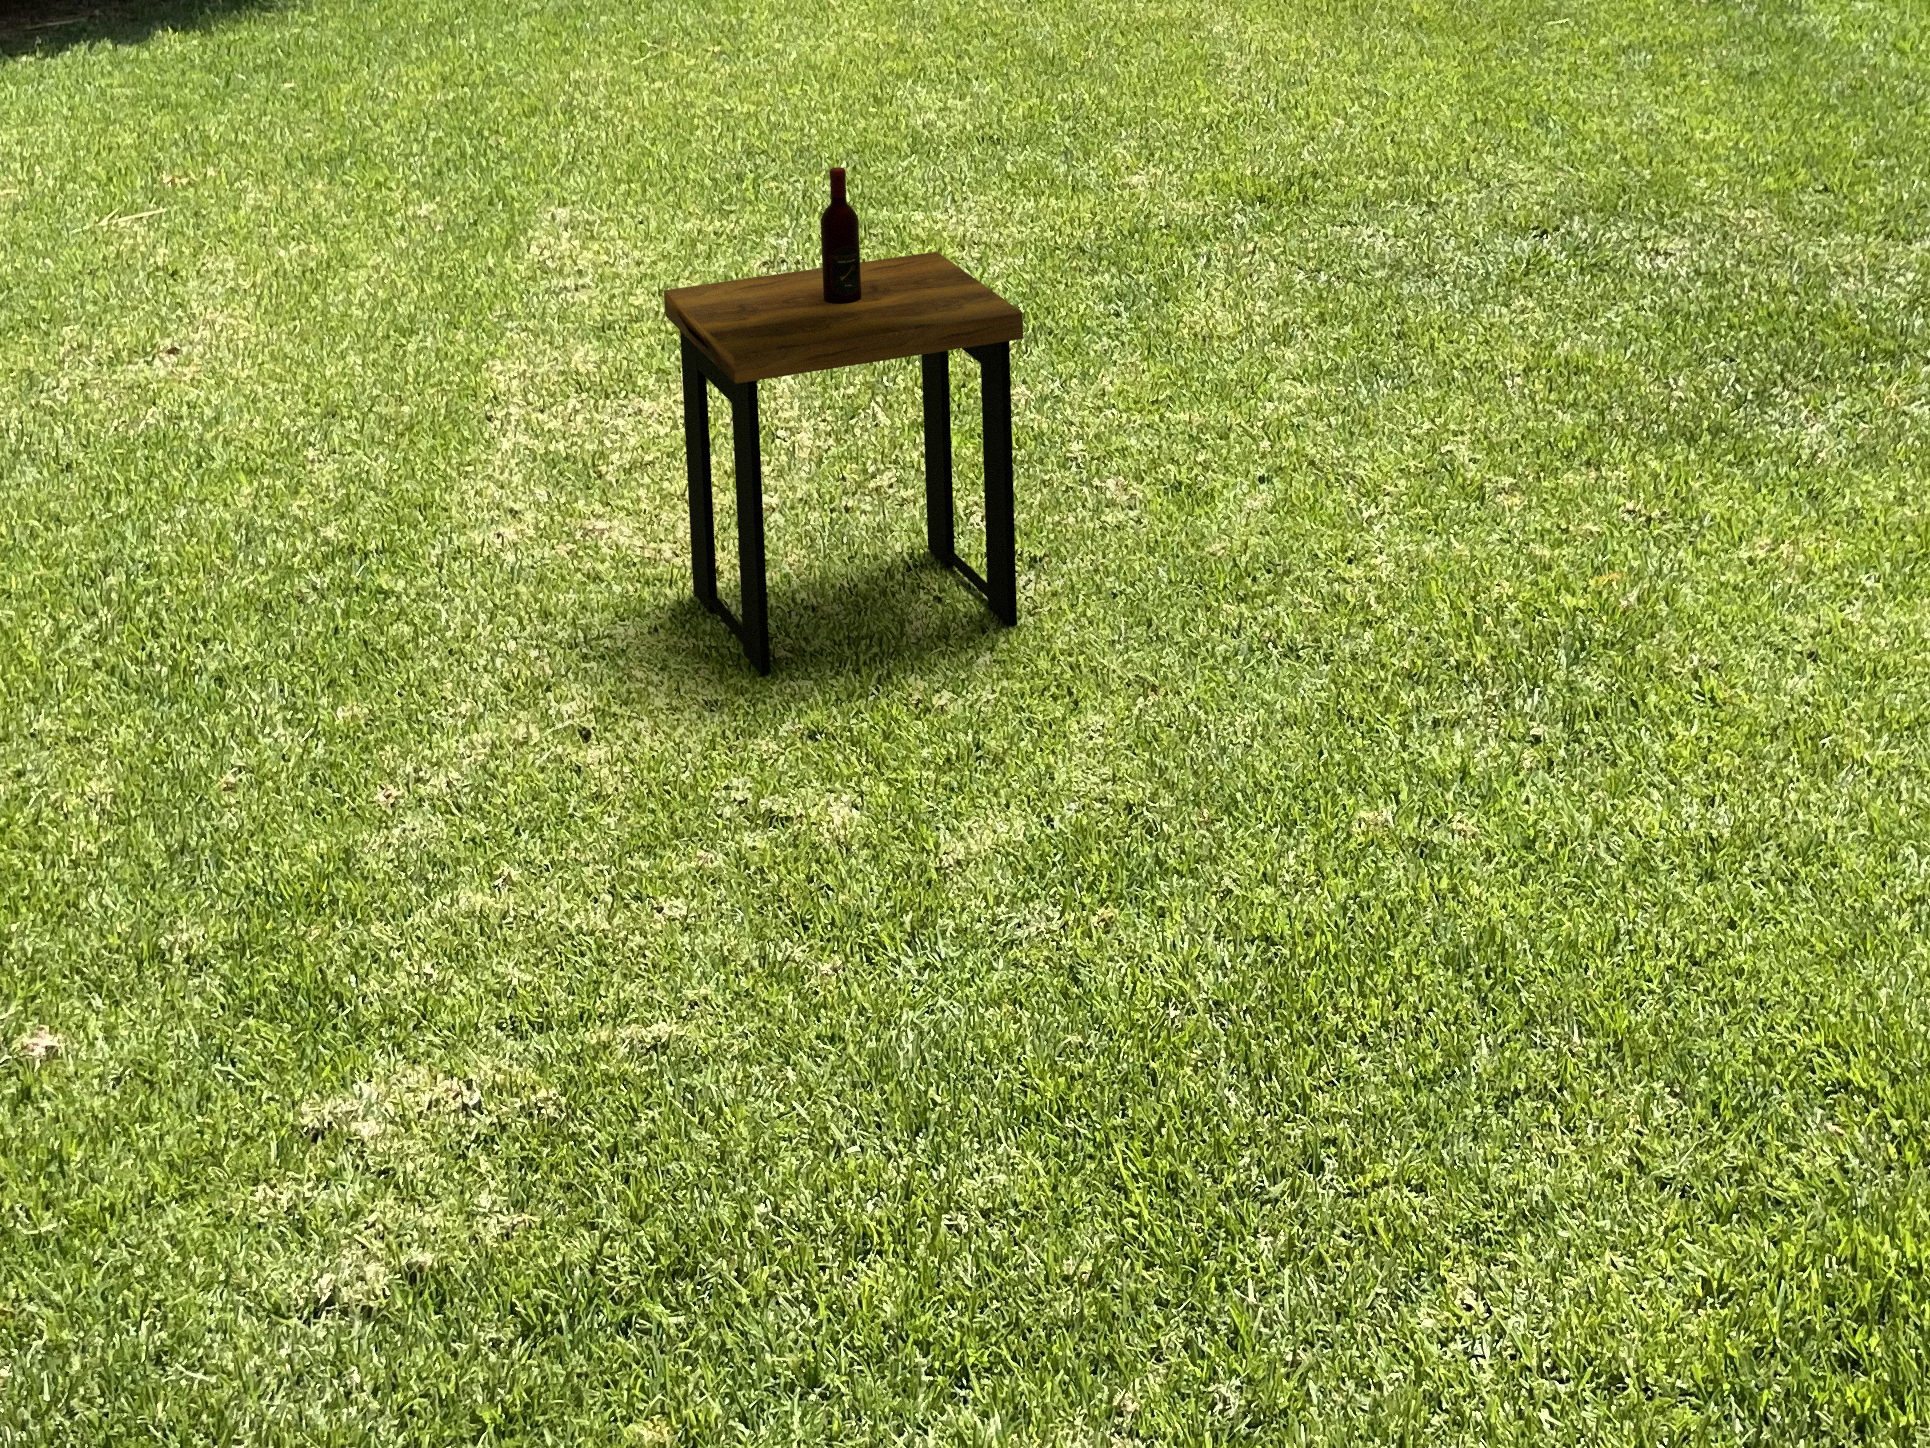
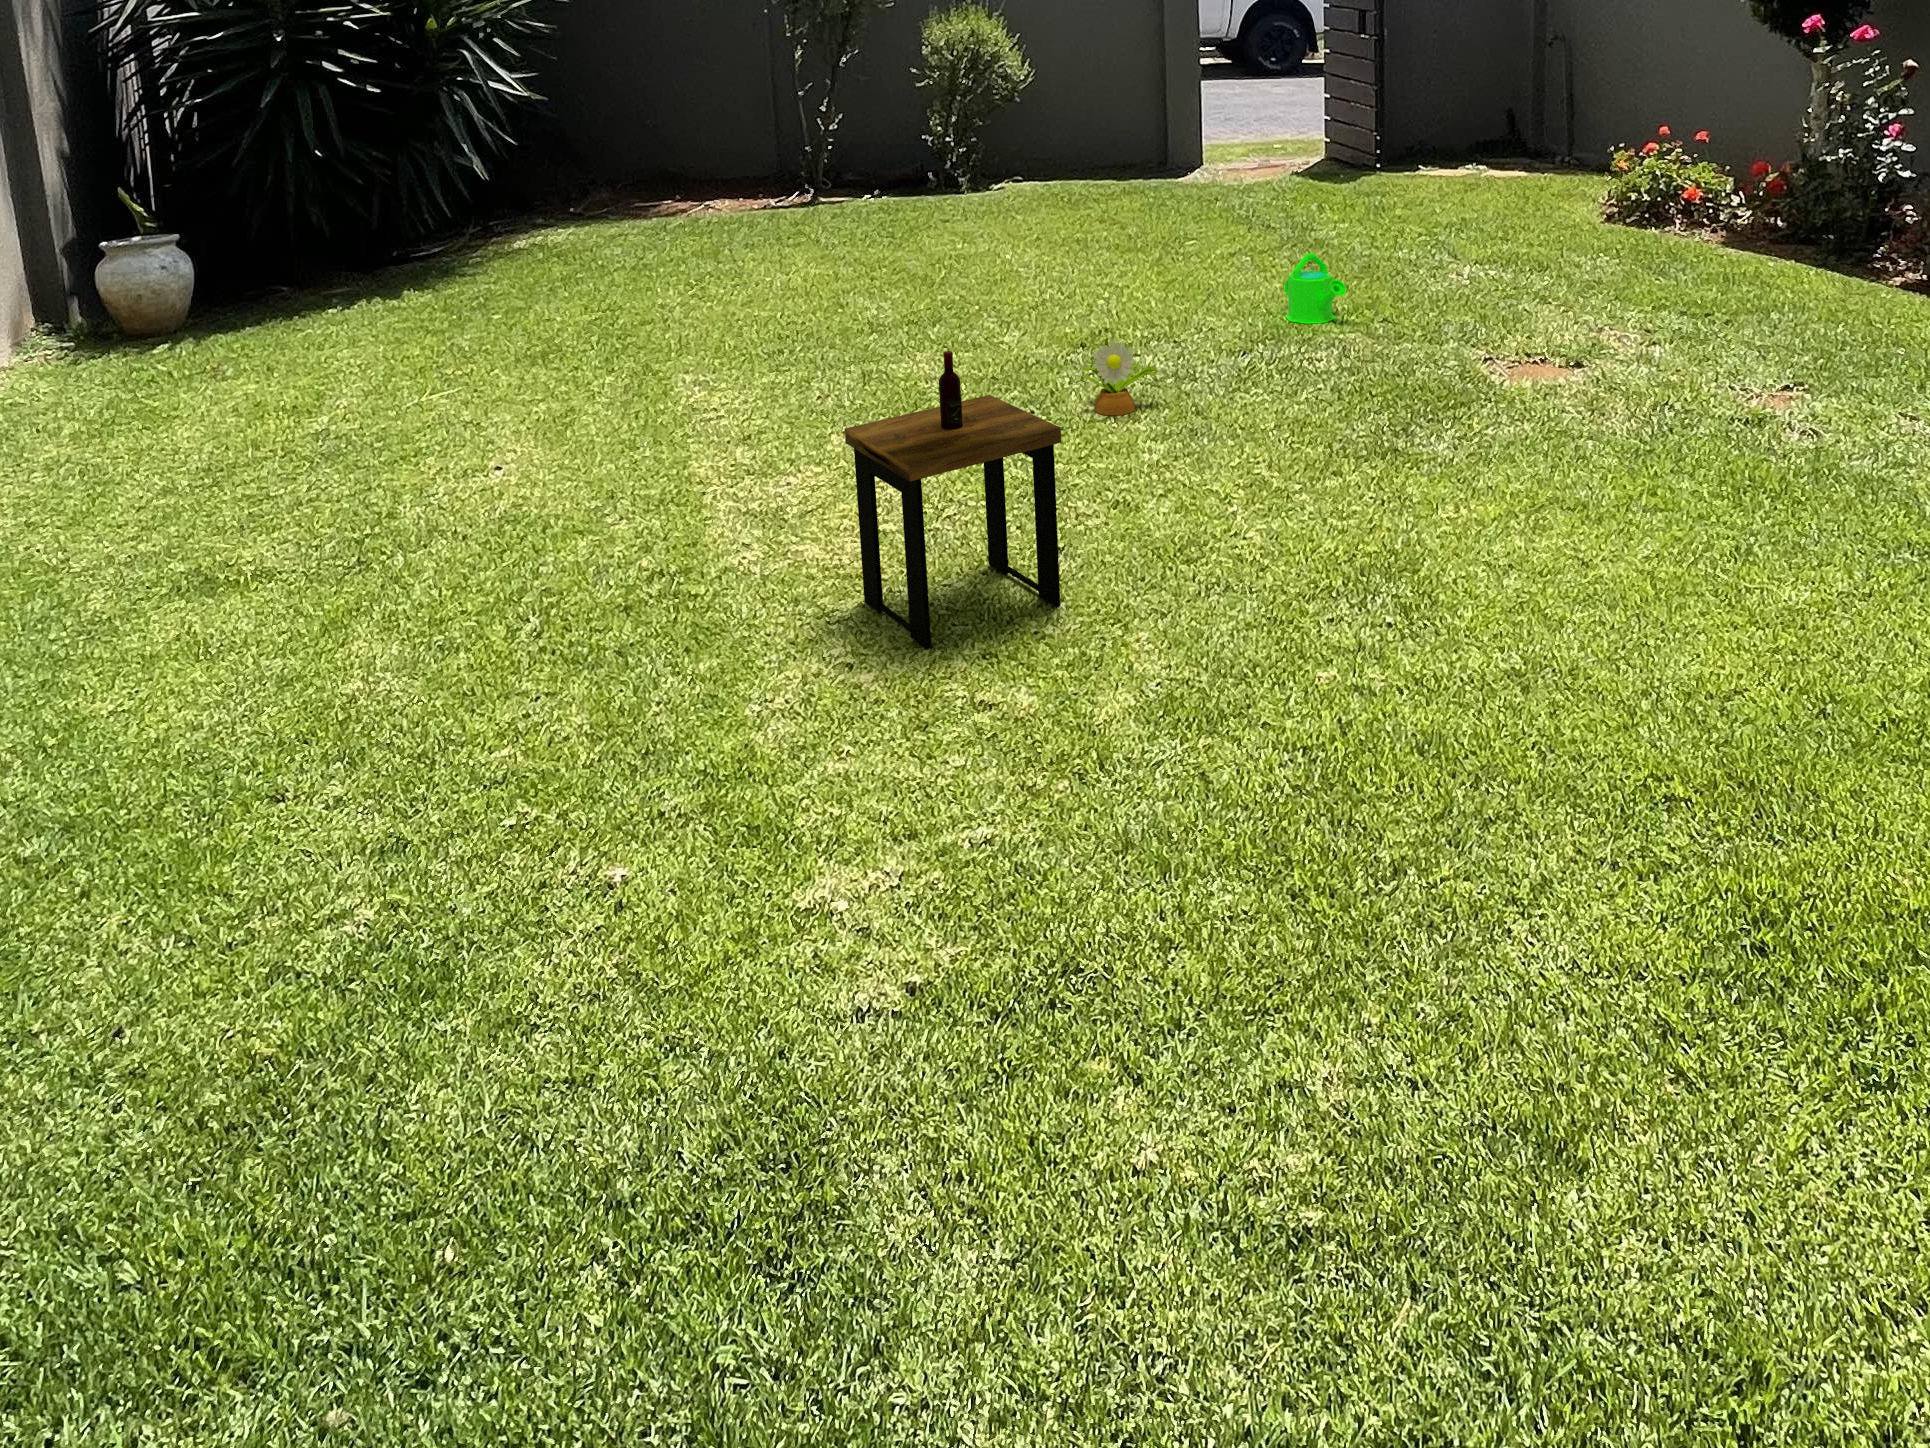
watering can: none [1660,48,1767,179] -> present [1284,253,1346,324]
decorative plant: none [1198,179,1356,317] -> present [1076,340,1159,415]

